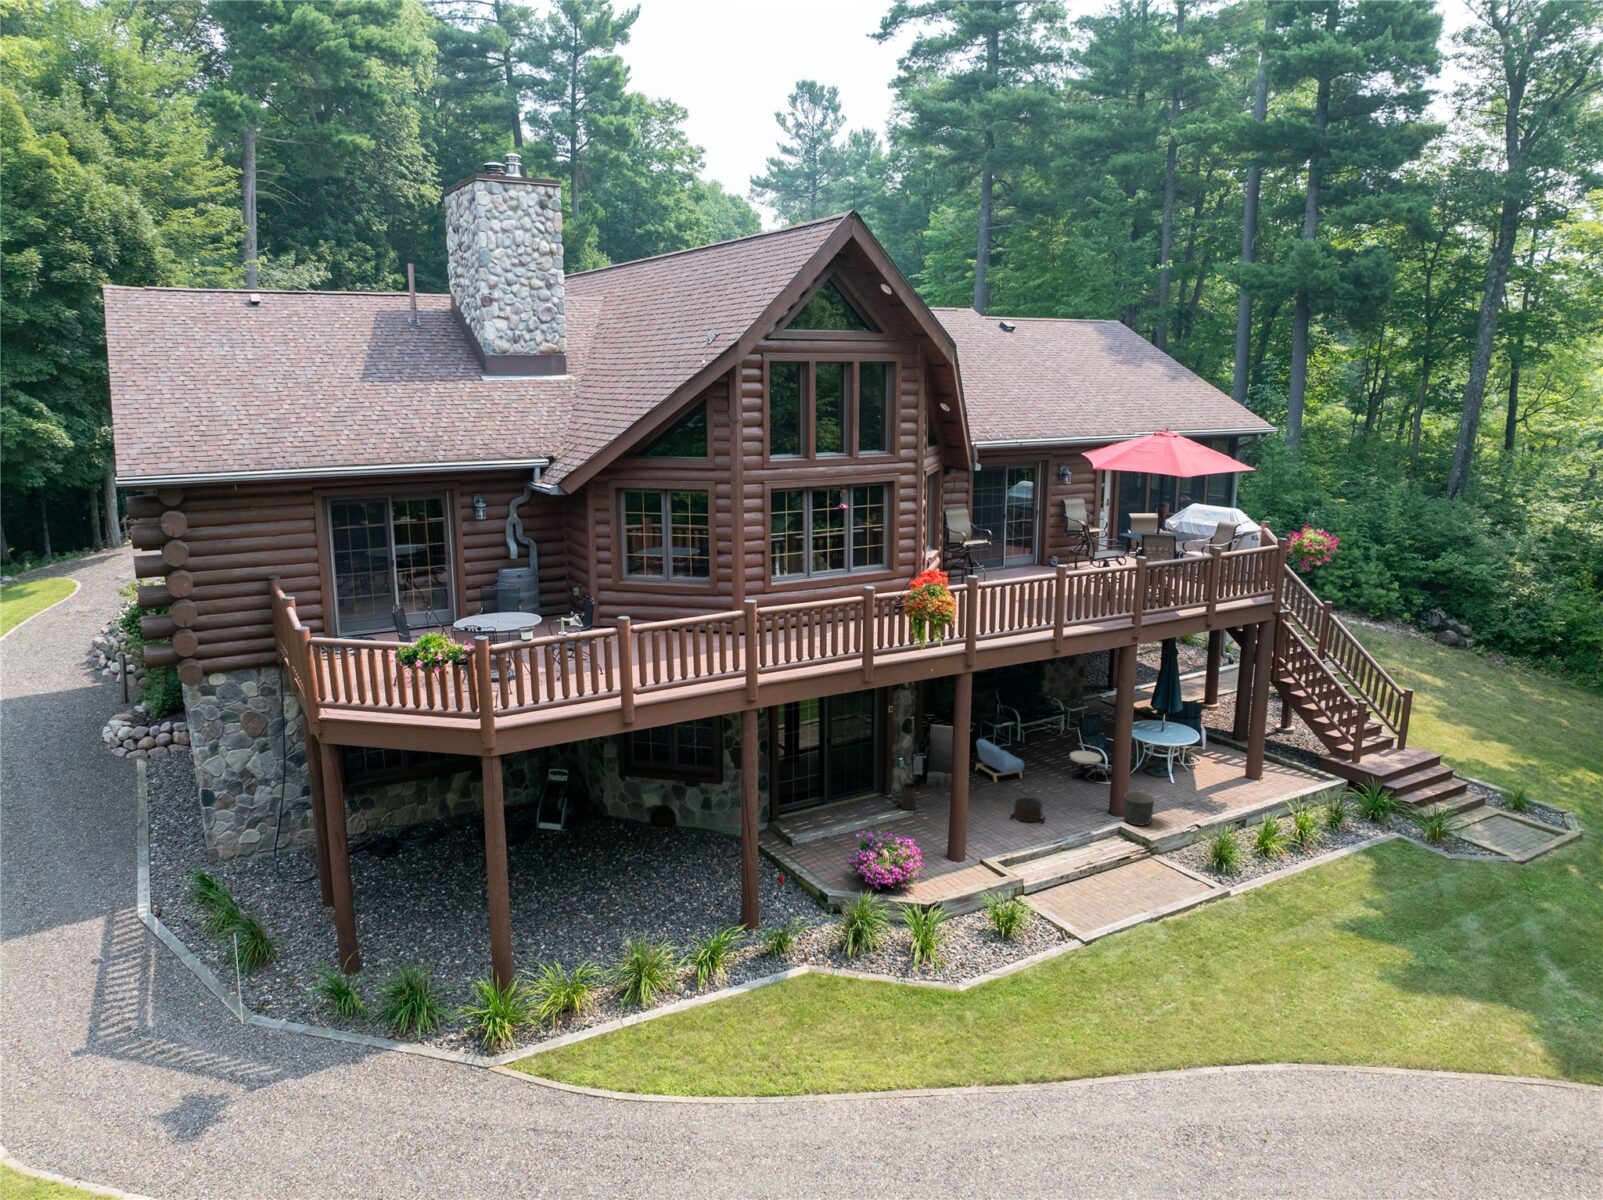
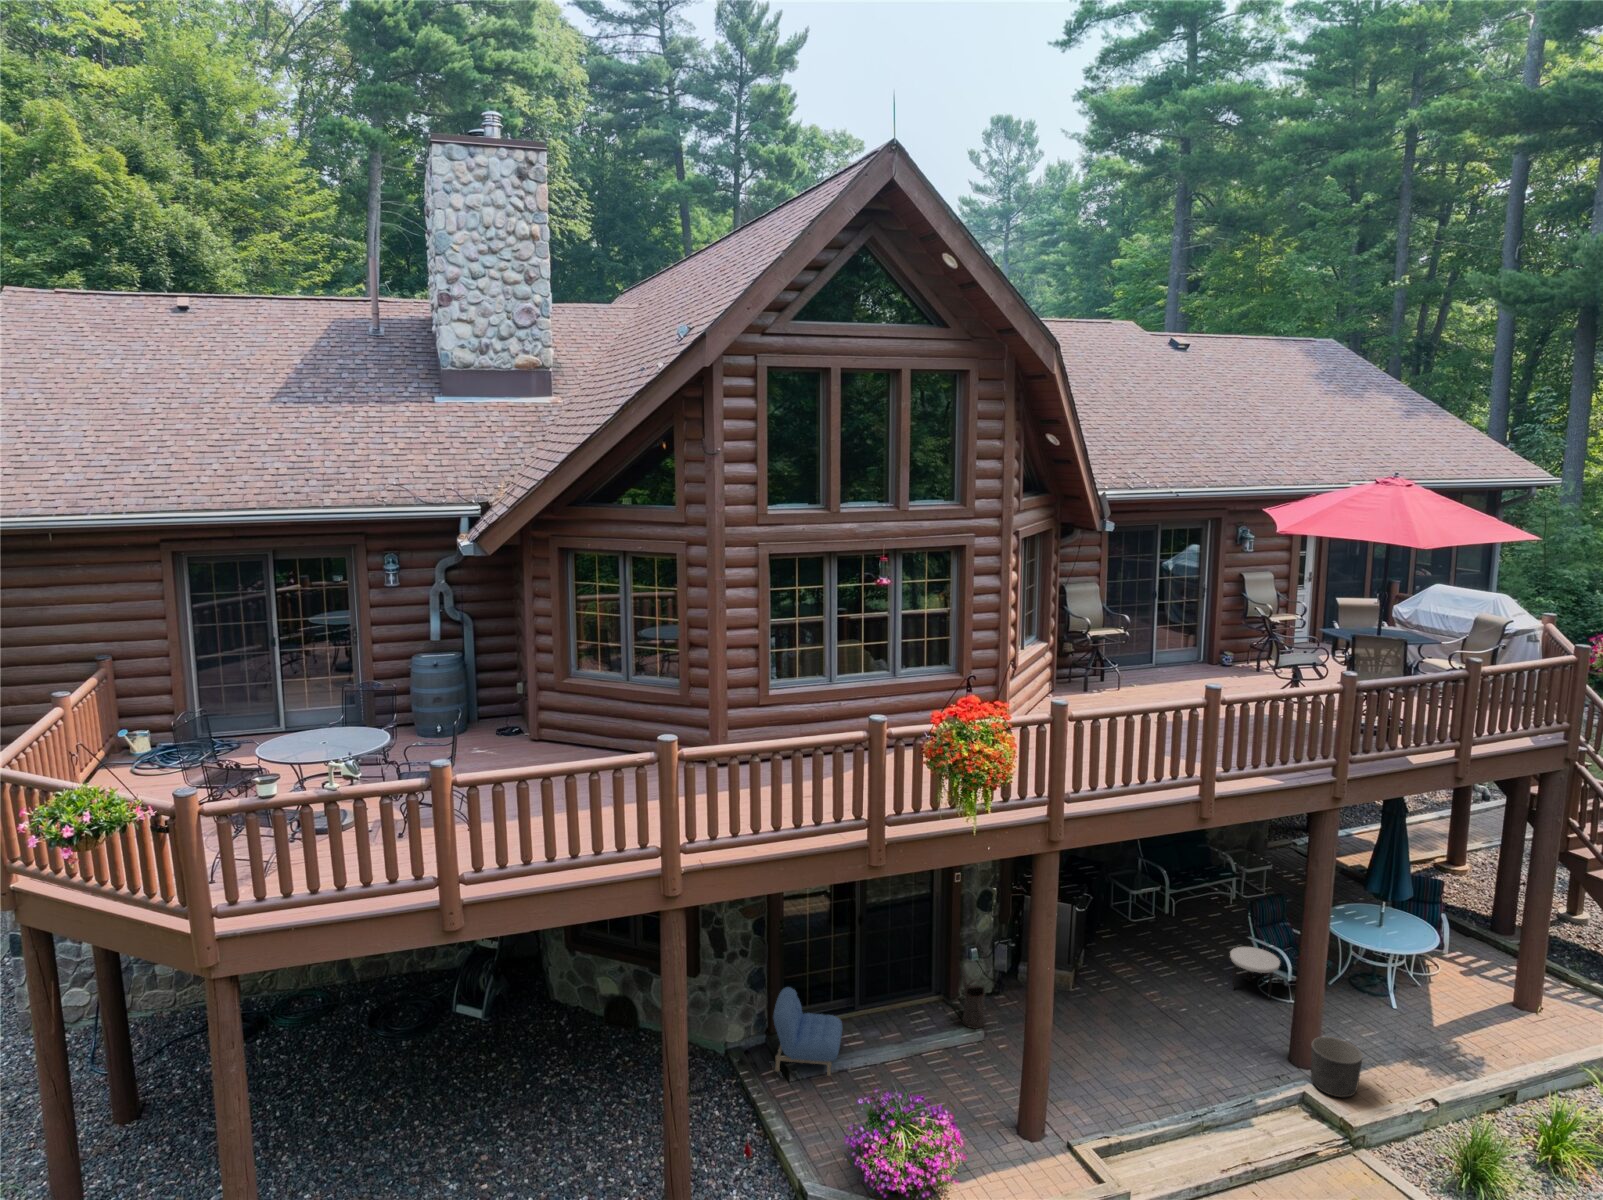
armchair: present [976,739,1024,782] -> present [773,987,842,1076]
pouf: present [1011,798,1044,822] -> none [1126,1027,1181,1071]

